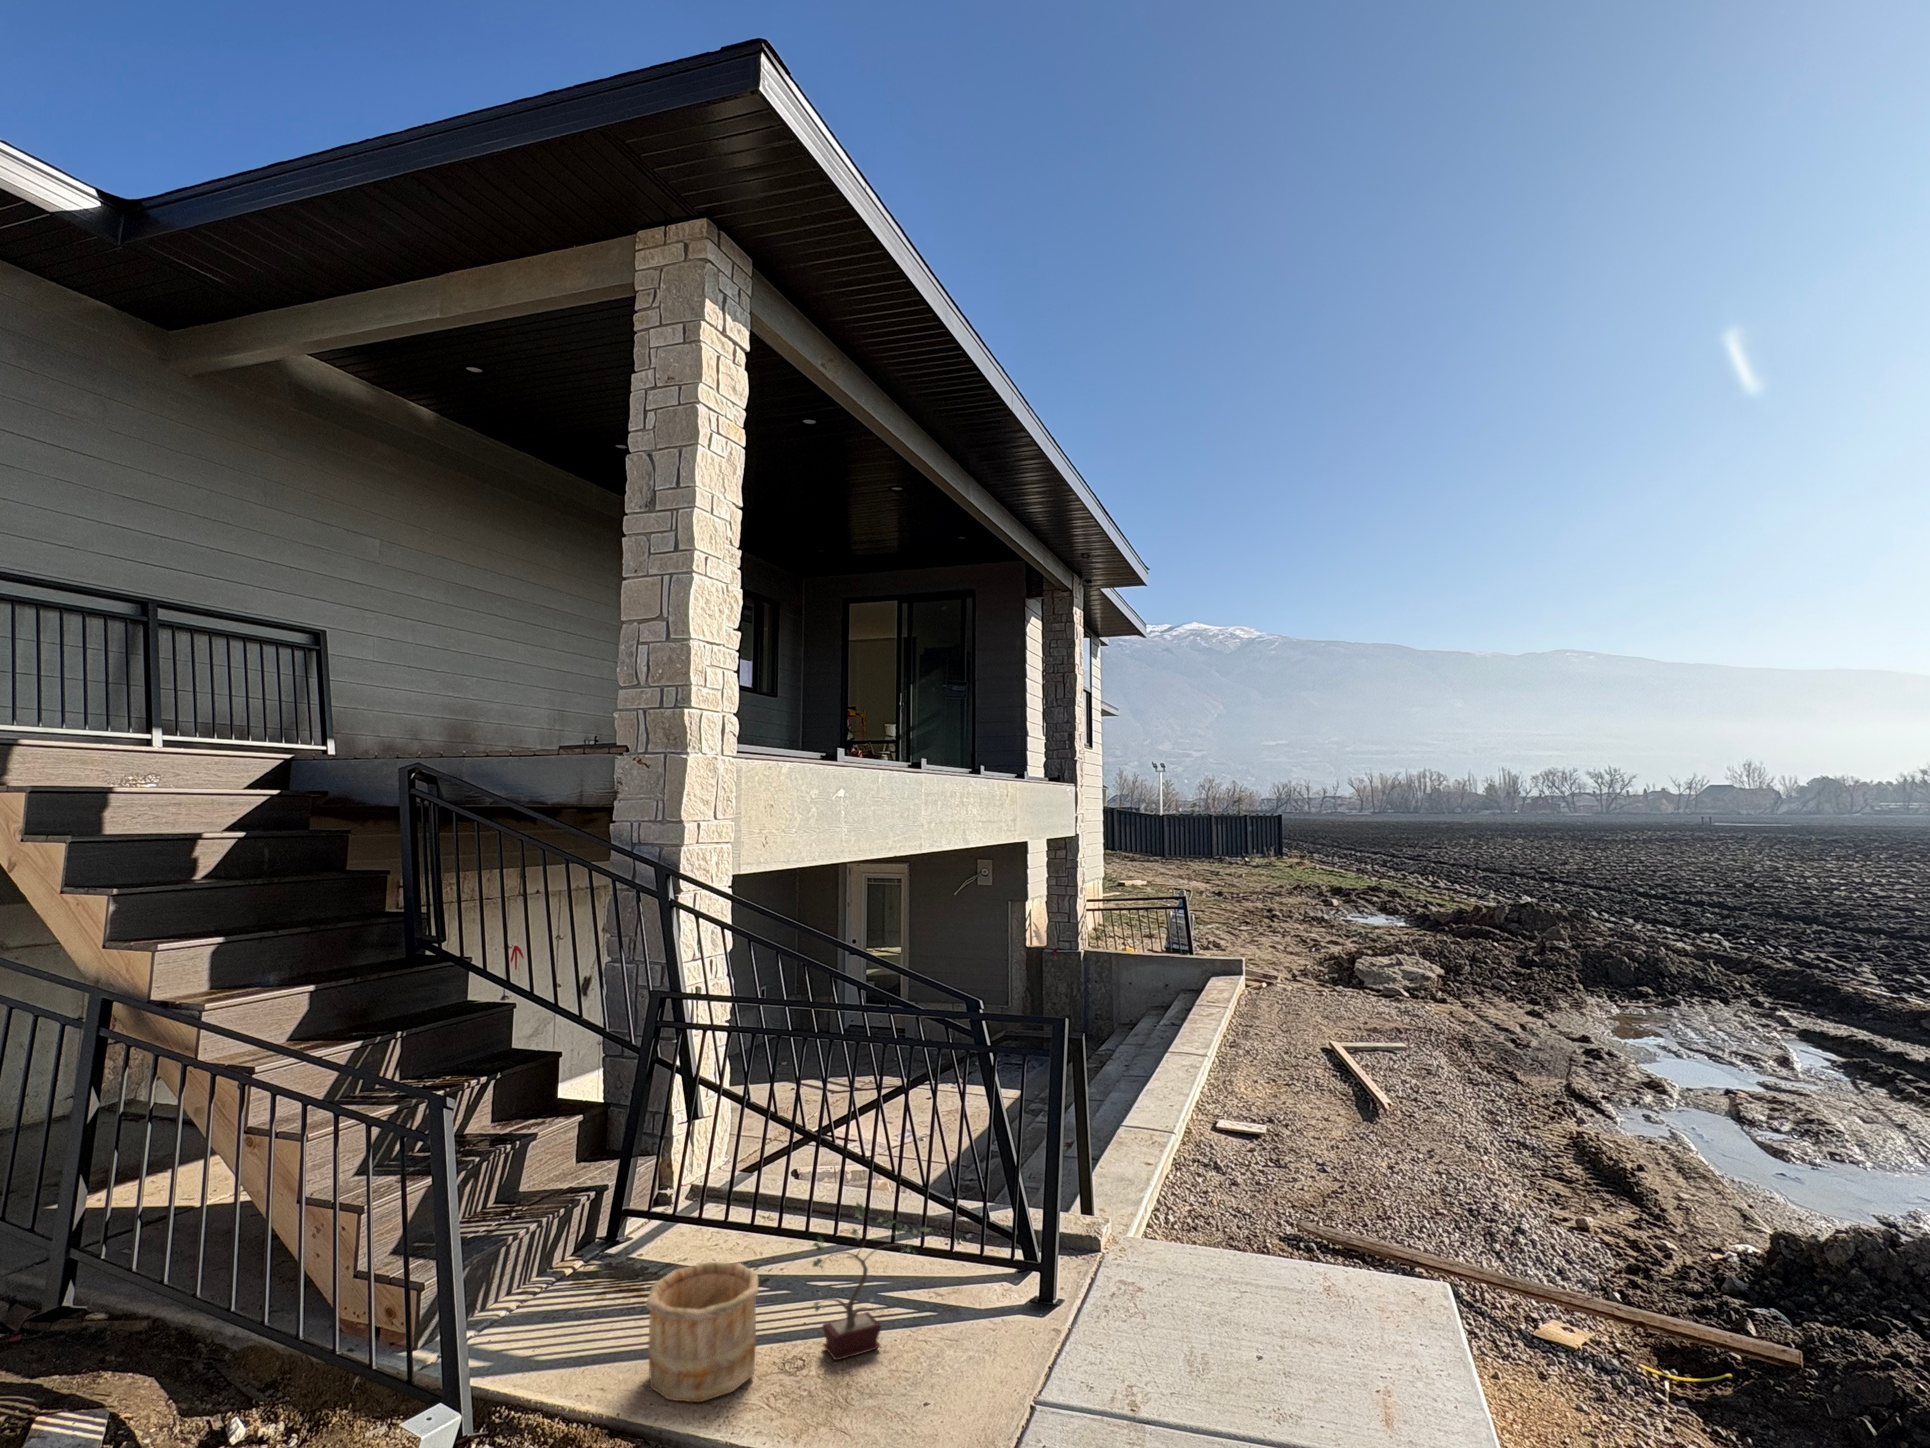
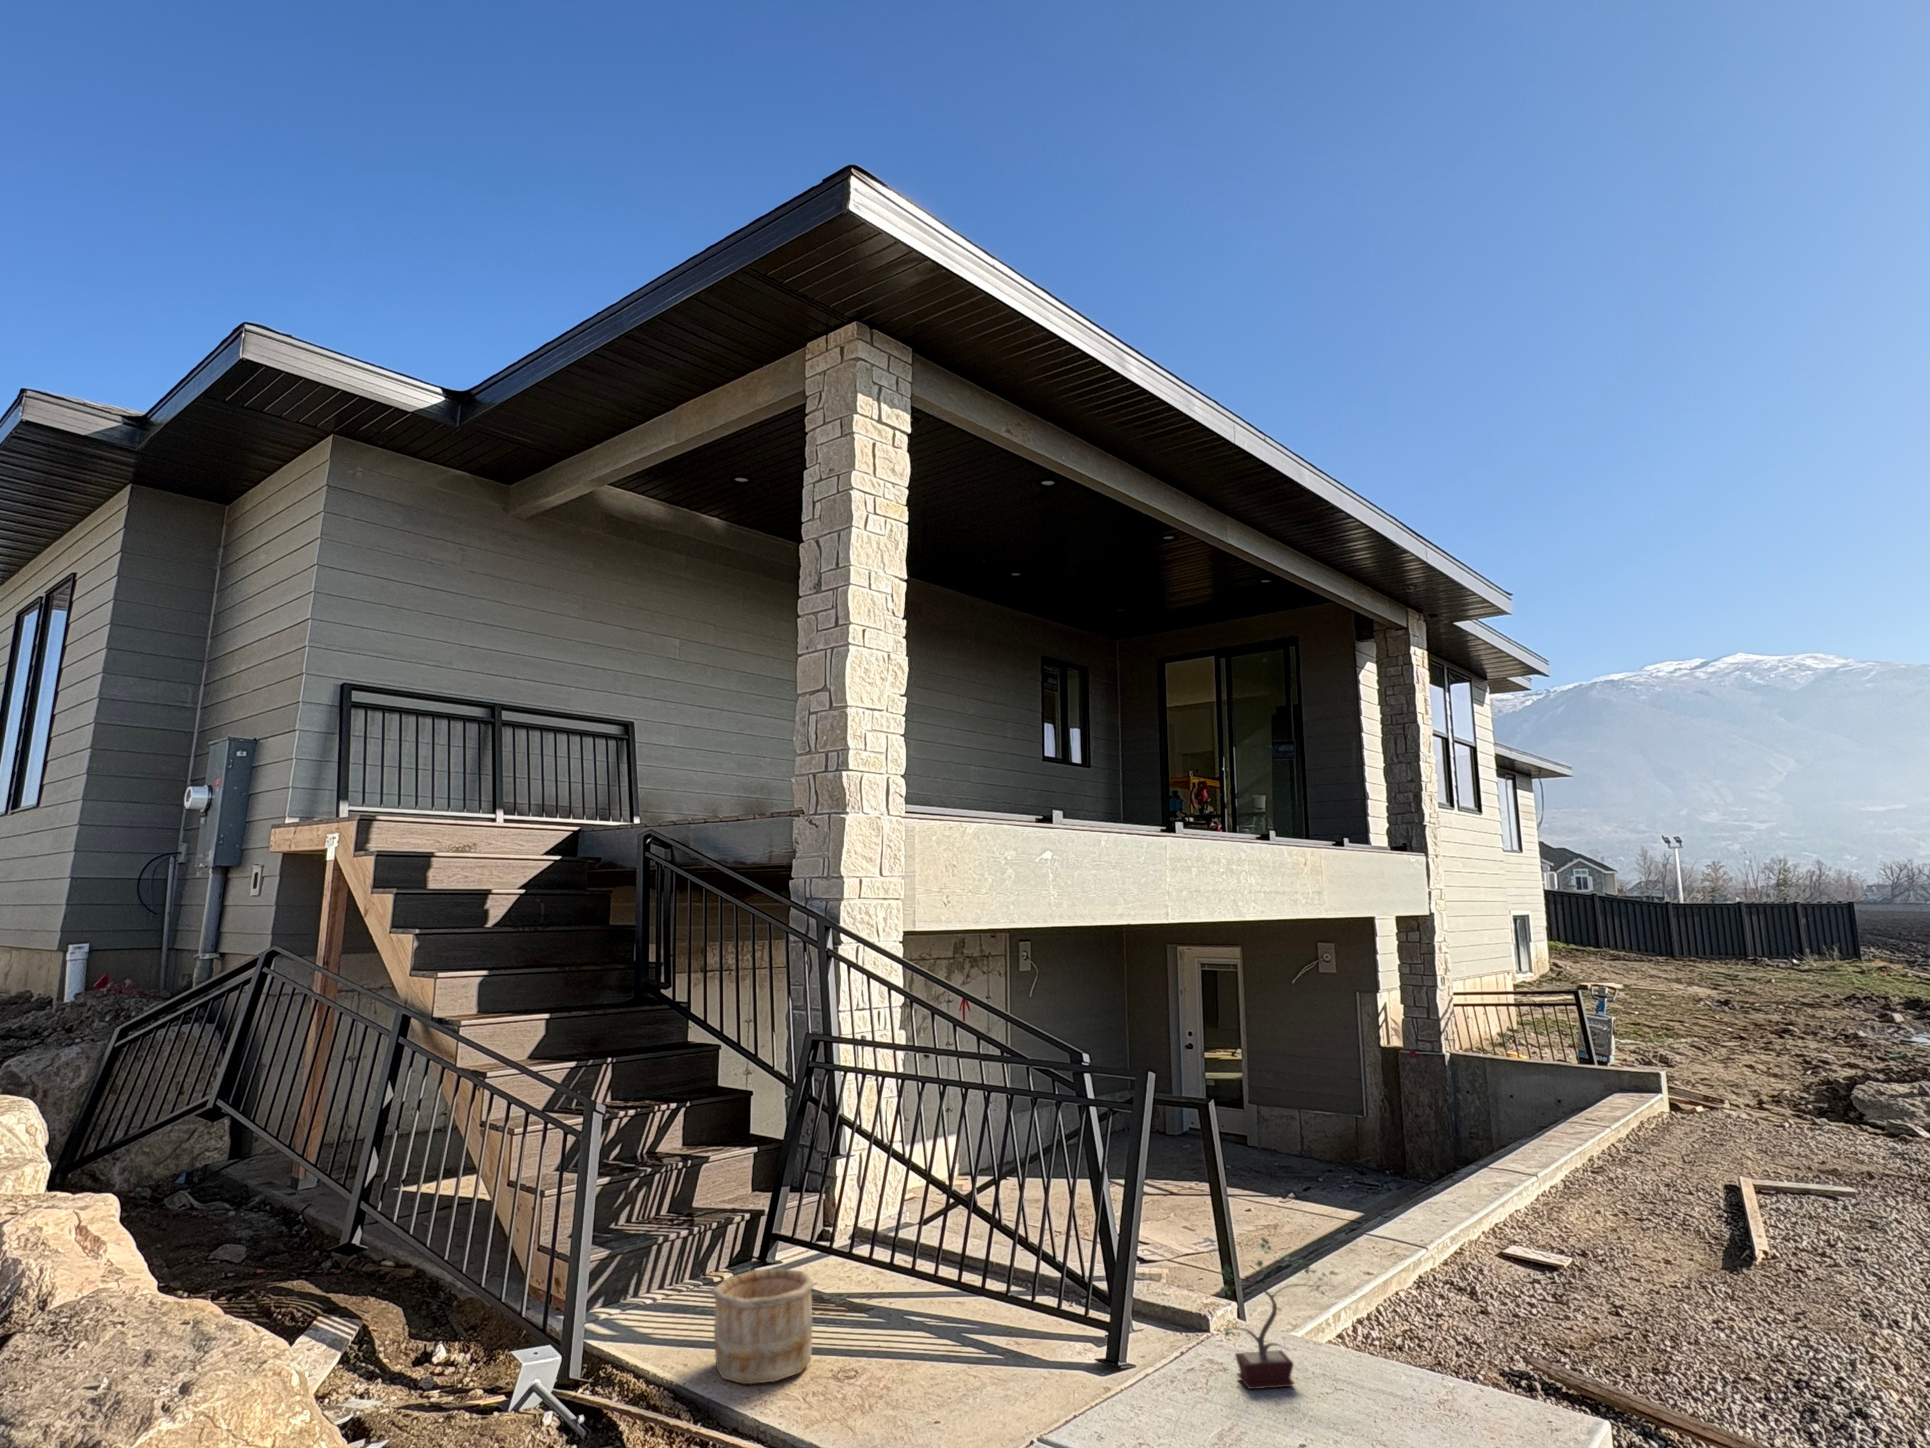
potted plant: present [812,1203,929,1360] -> present [1220,1238,1338,1389]

